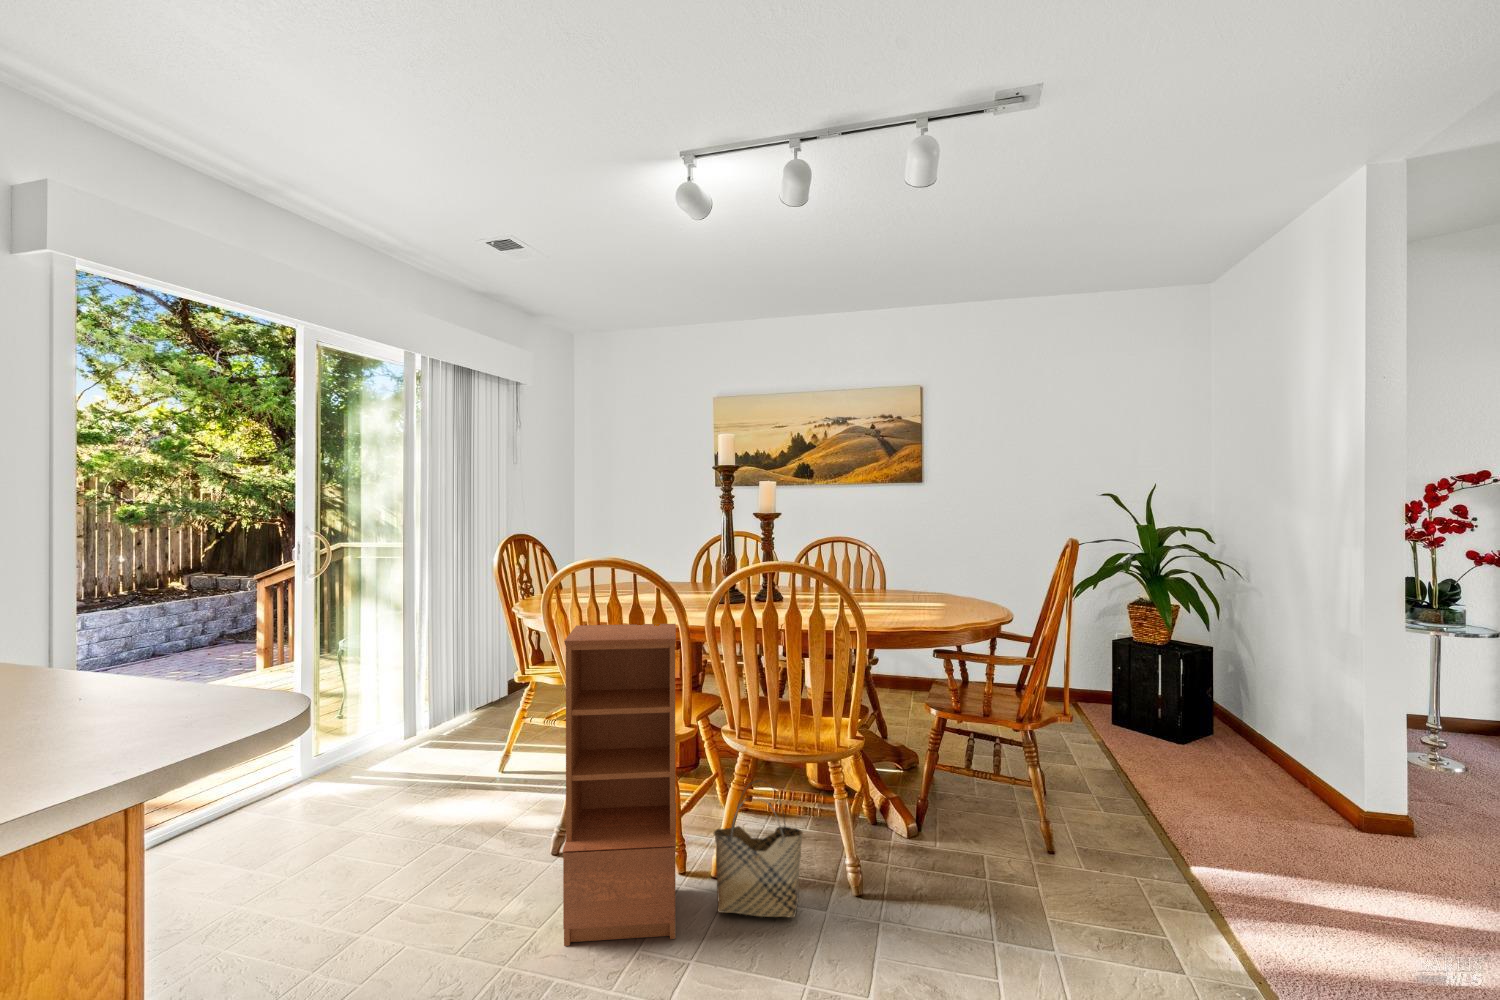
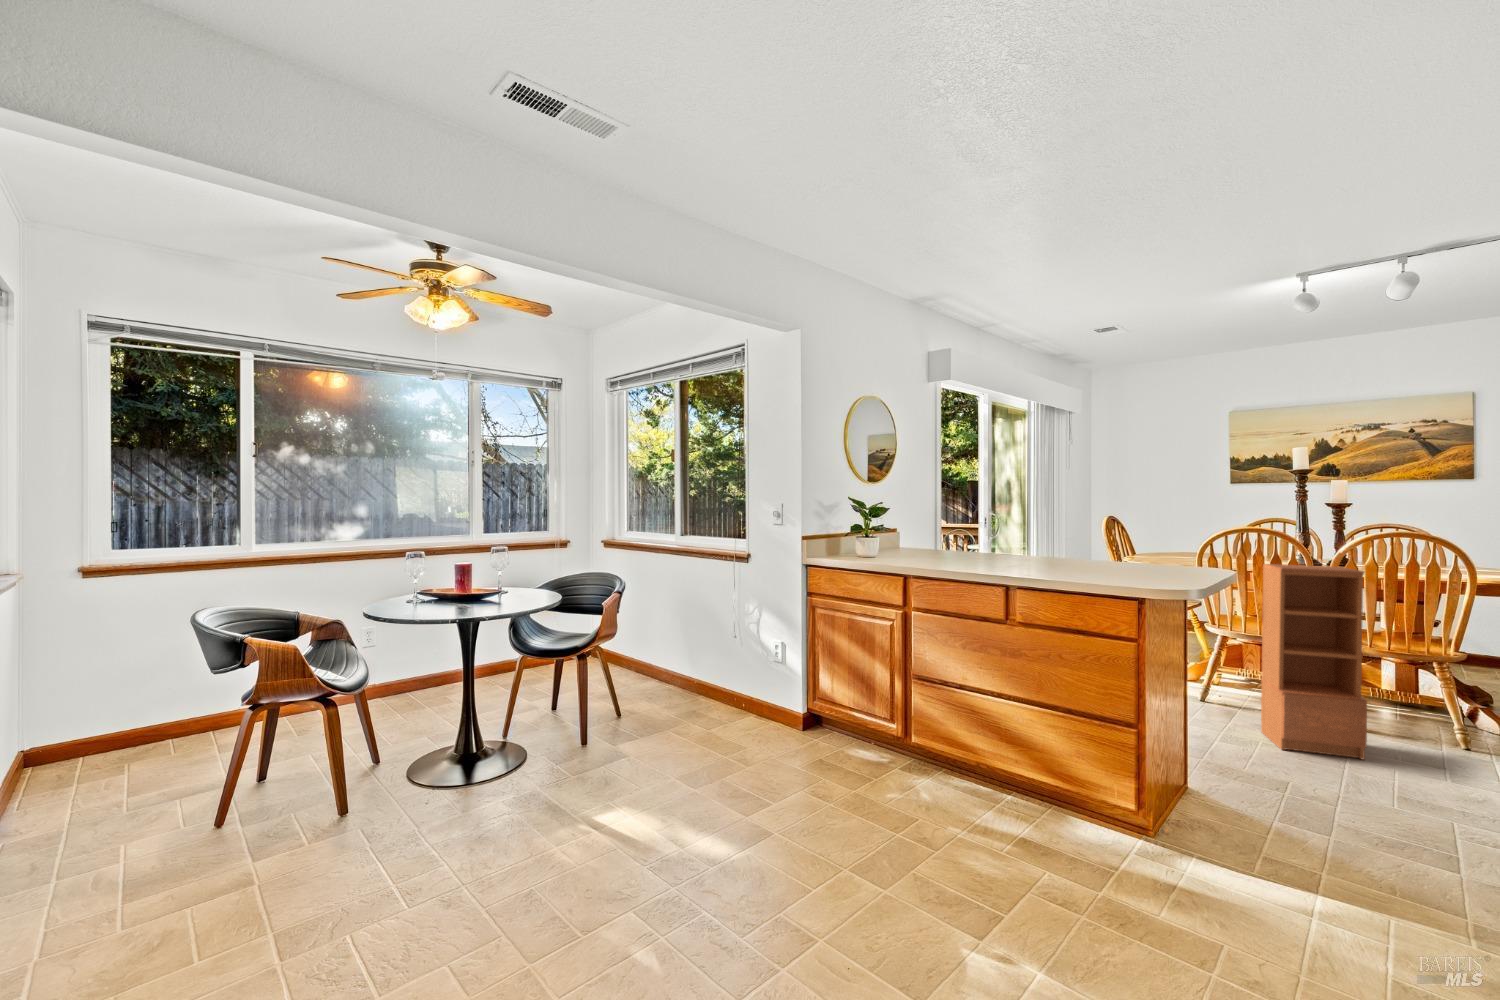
woven basket: present [714,780,803,918] -> none [1381,675,1462,765]

